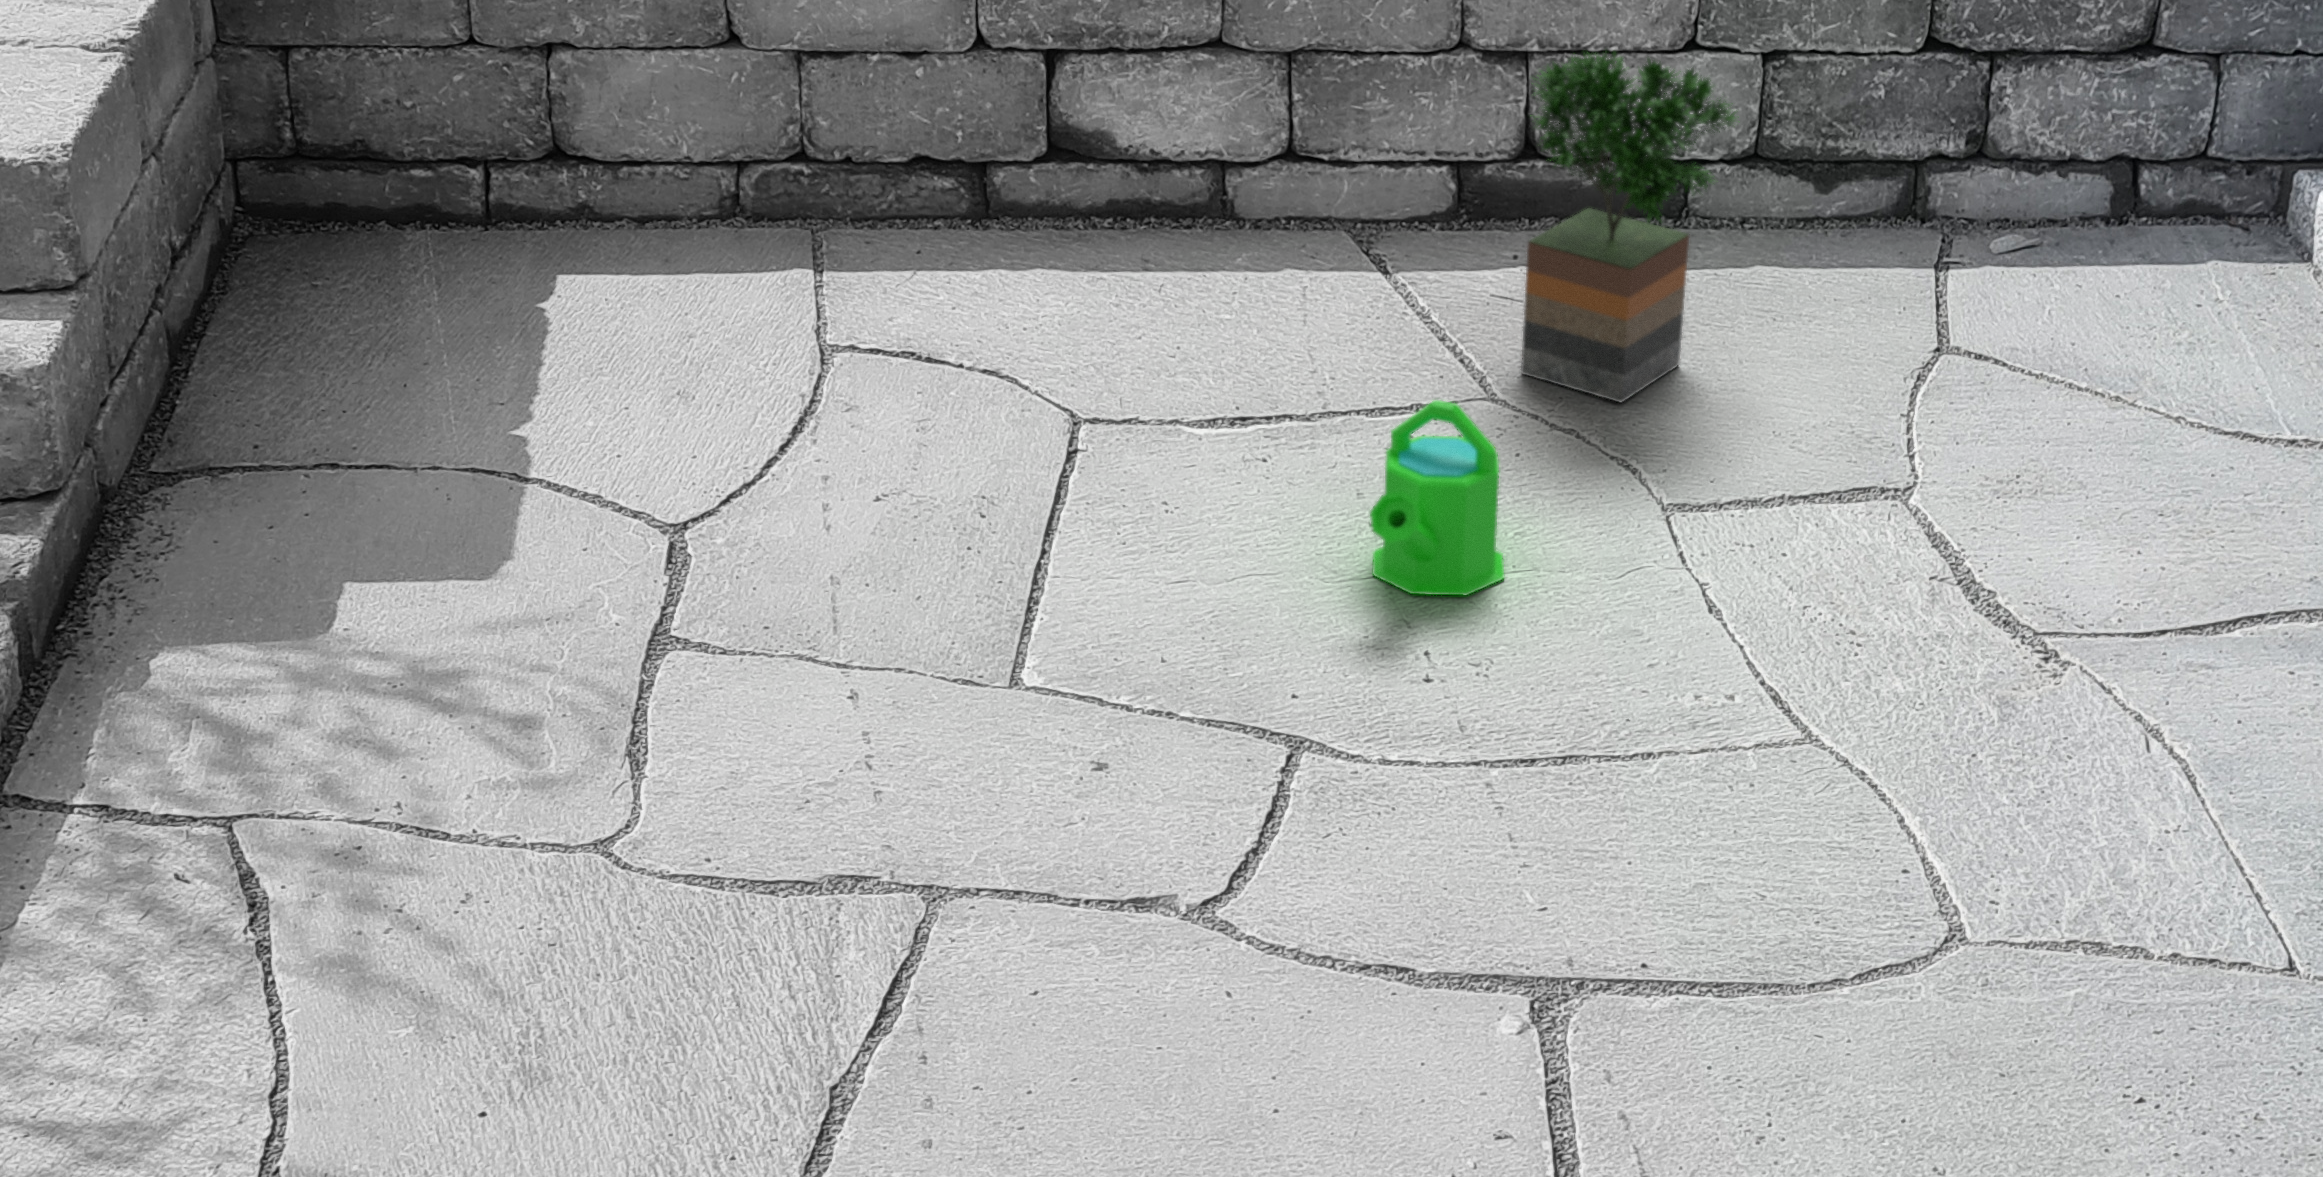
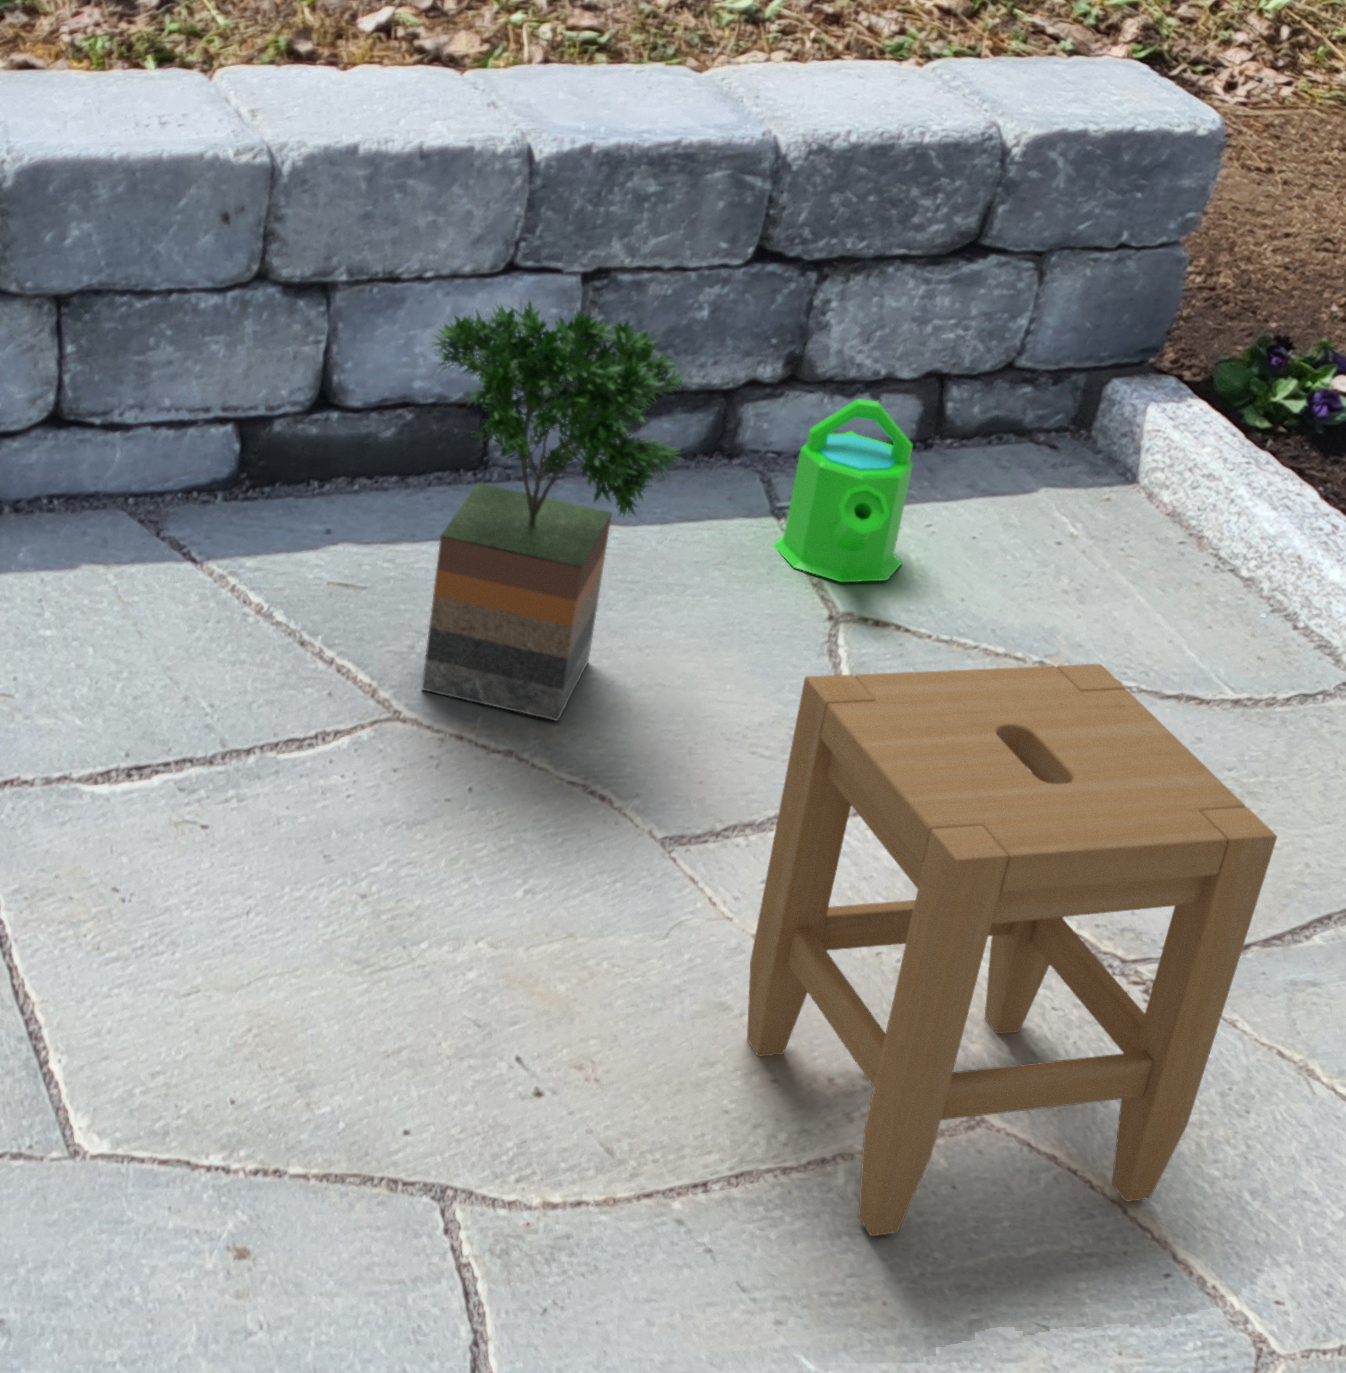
stool: none [1636,314,1952,753] -> present [747,664,1277,1236]
watering can: present [1370,400,1504,595] -> present [774,399,913,582]

